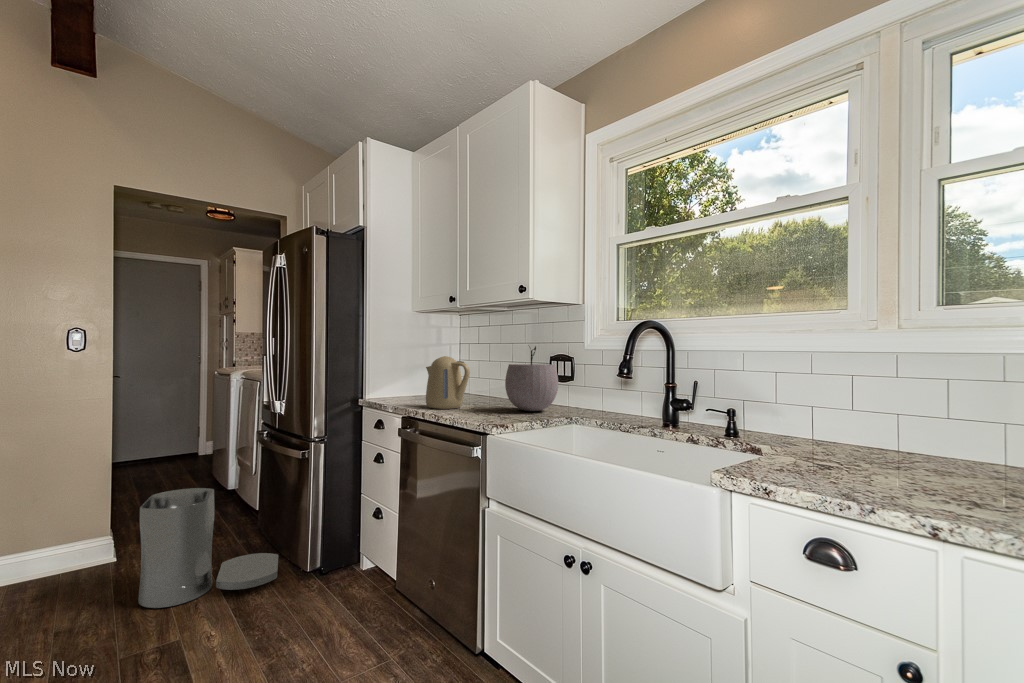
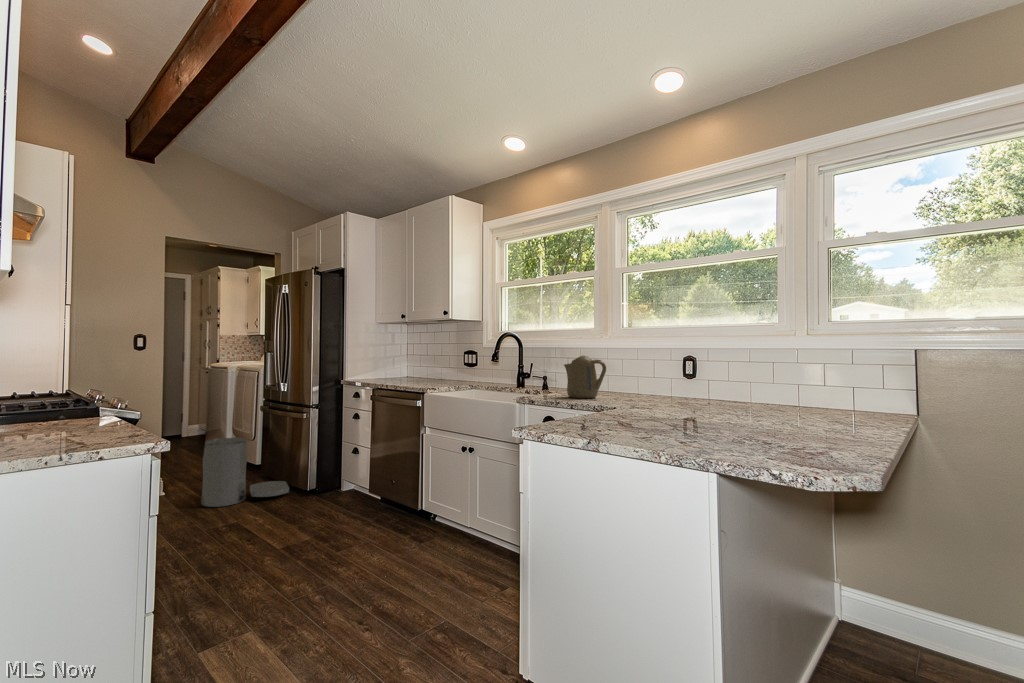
plant pot: present [505,346,558,411] -> none [435,345,466,384]
kettle: present [426,356,470,409] -> present [564,356,606,398]

